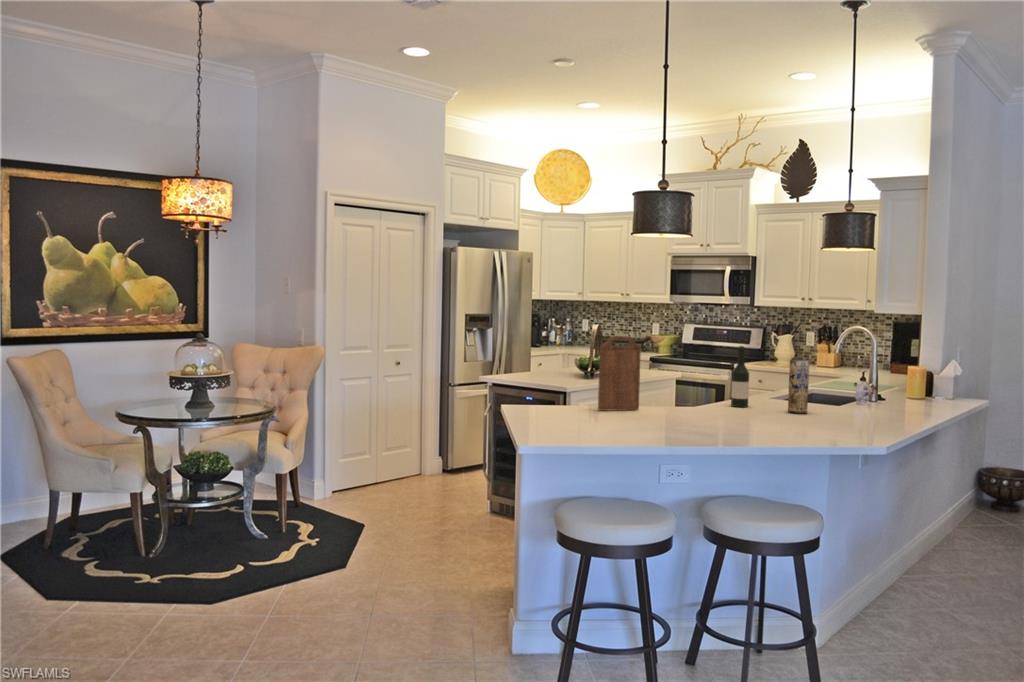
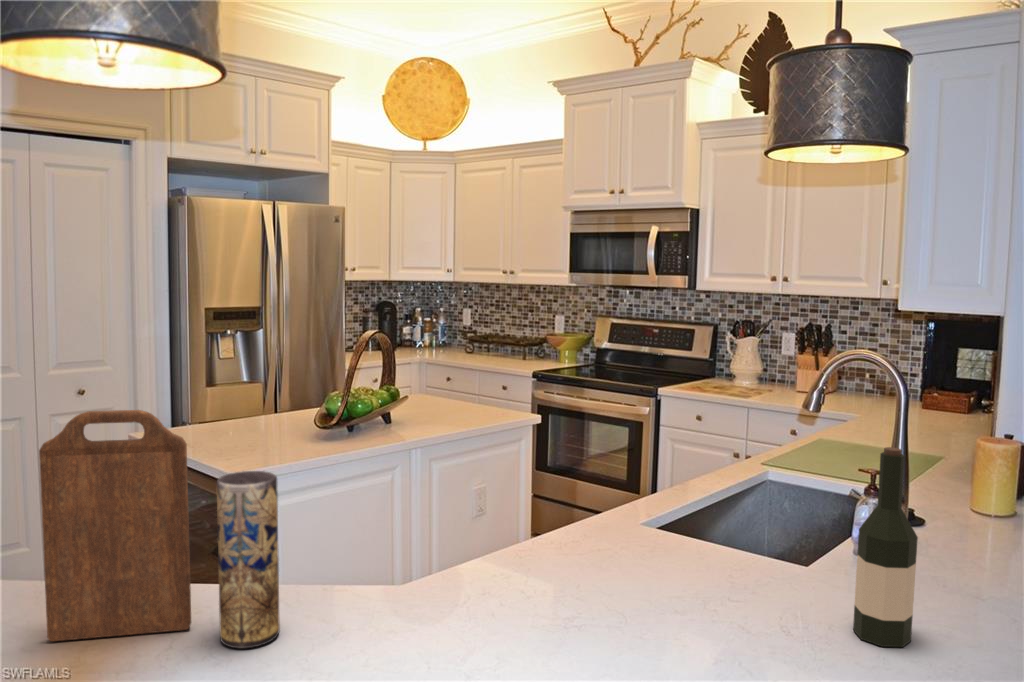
wine bottle: present [731,346,749,407] -> present [853,447,918,647]
vase: present [788,359,809,414] -> present [217,471,280,648]

